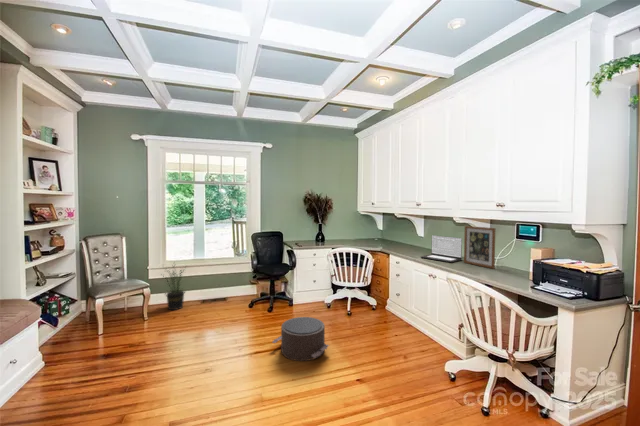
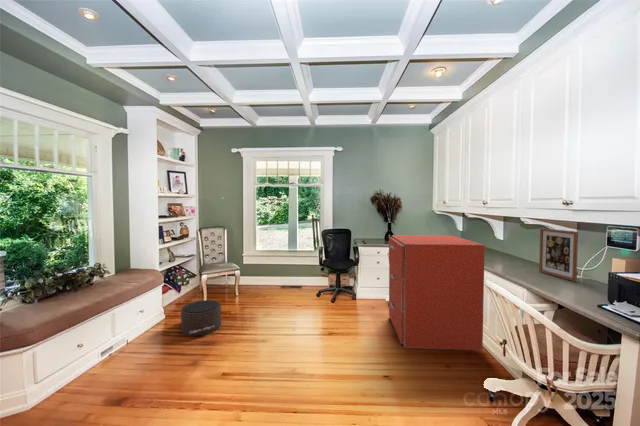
filing cabinet: none [332,235,423,347] -> present [389,235,485,350]
laptop: present [421,235,462,263] -> none [486,238,540,270]
potted plant: present [163,270,185,310] -> none [248,251,272,291]
pouf: present [273,317,328,361] -> present [181,300,221,336]

